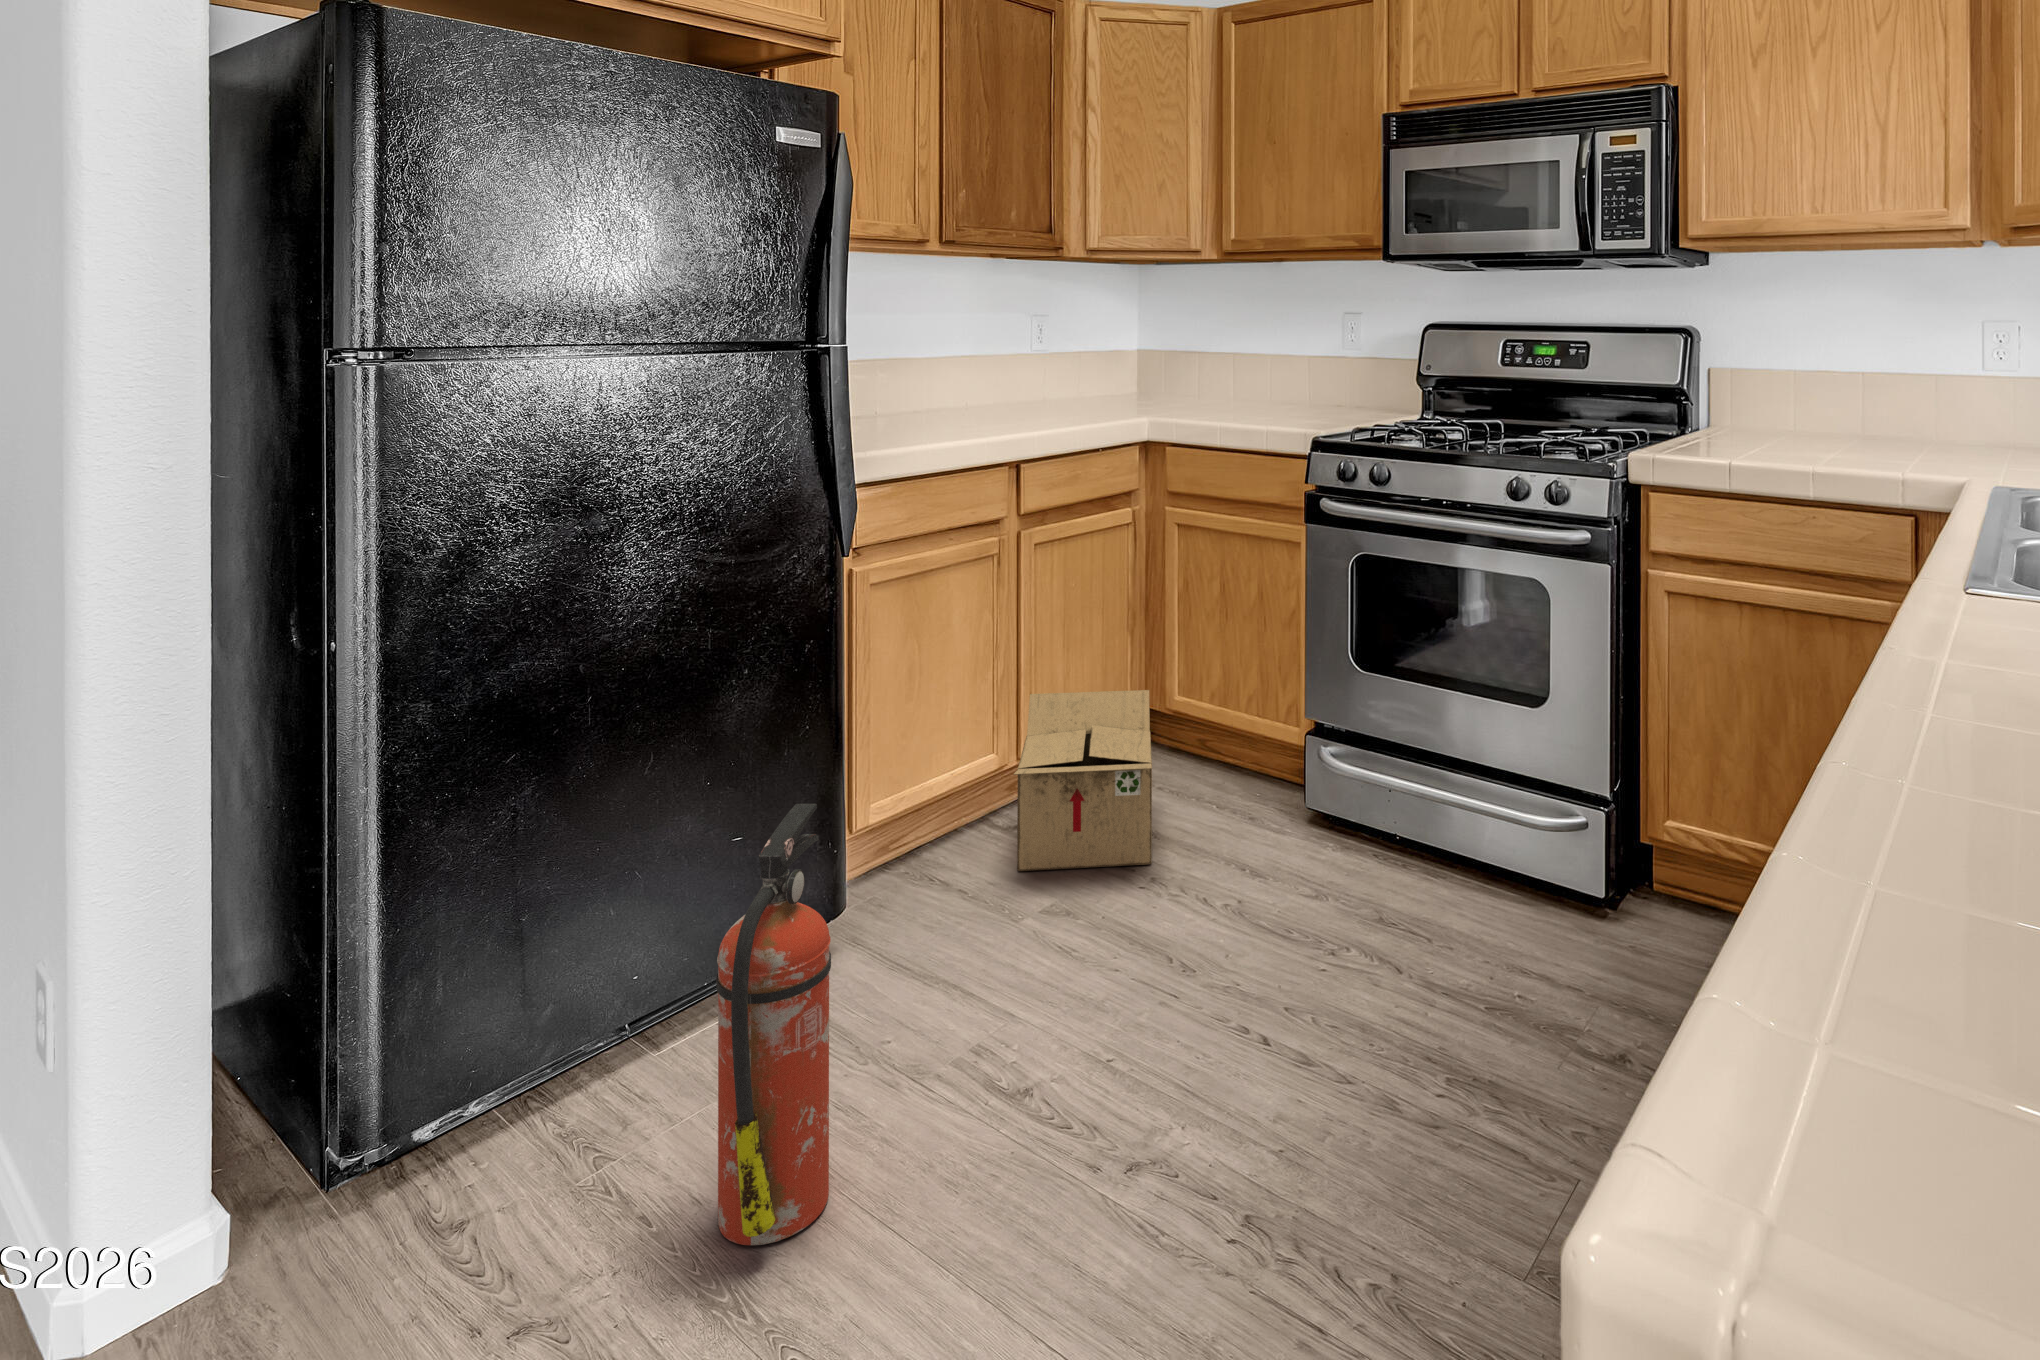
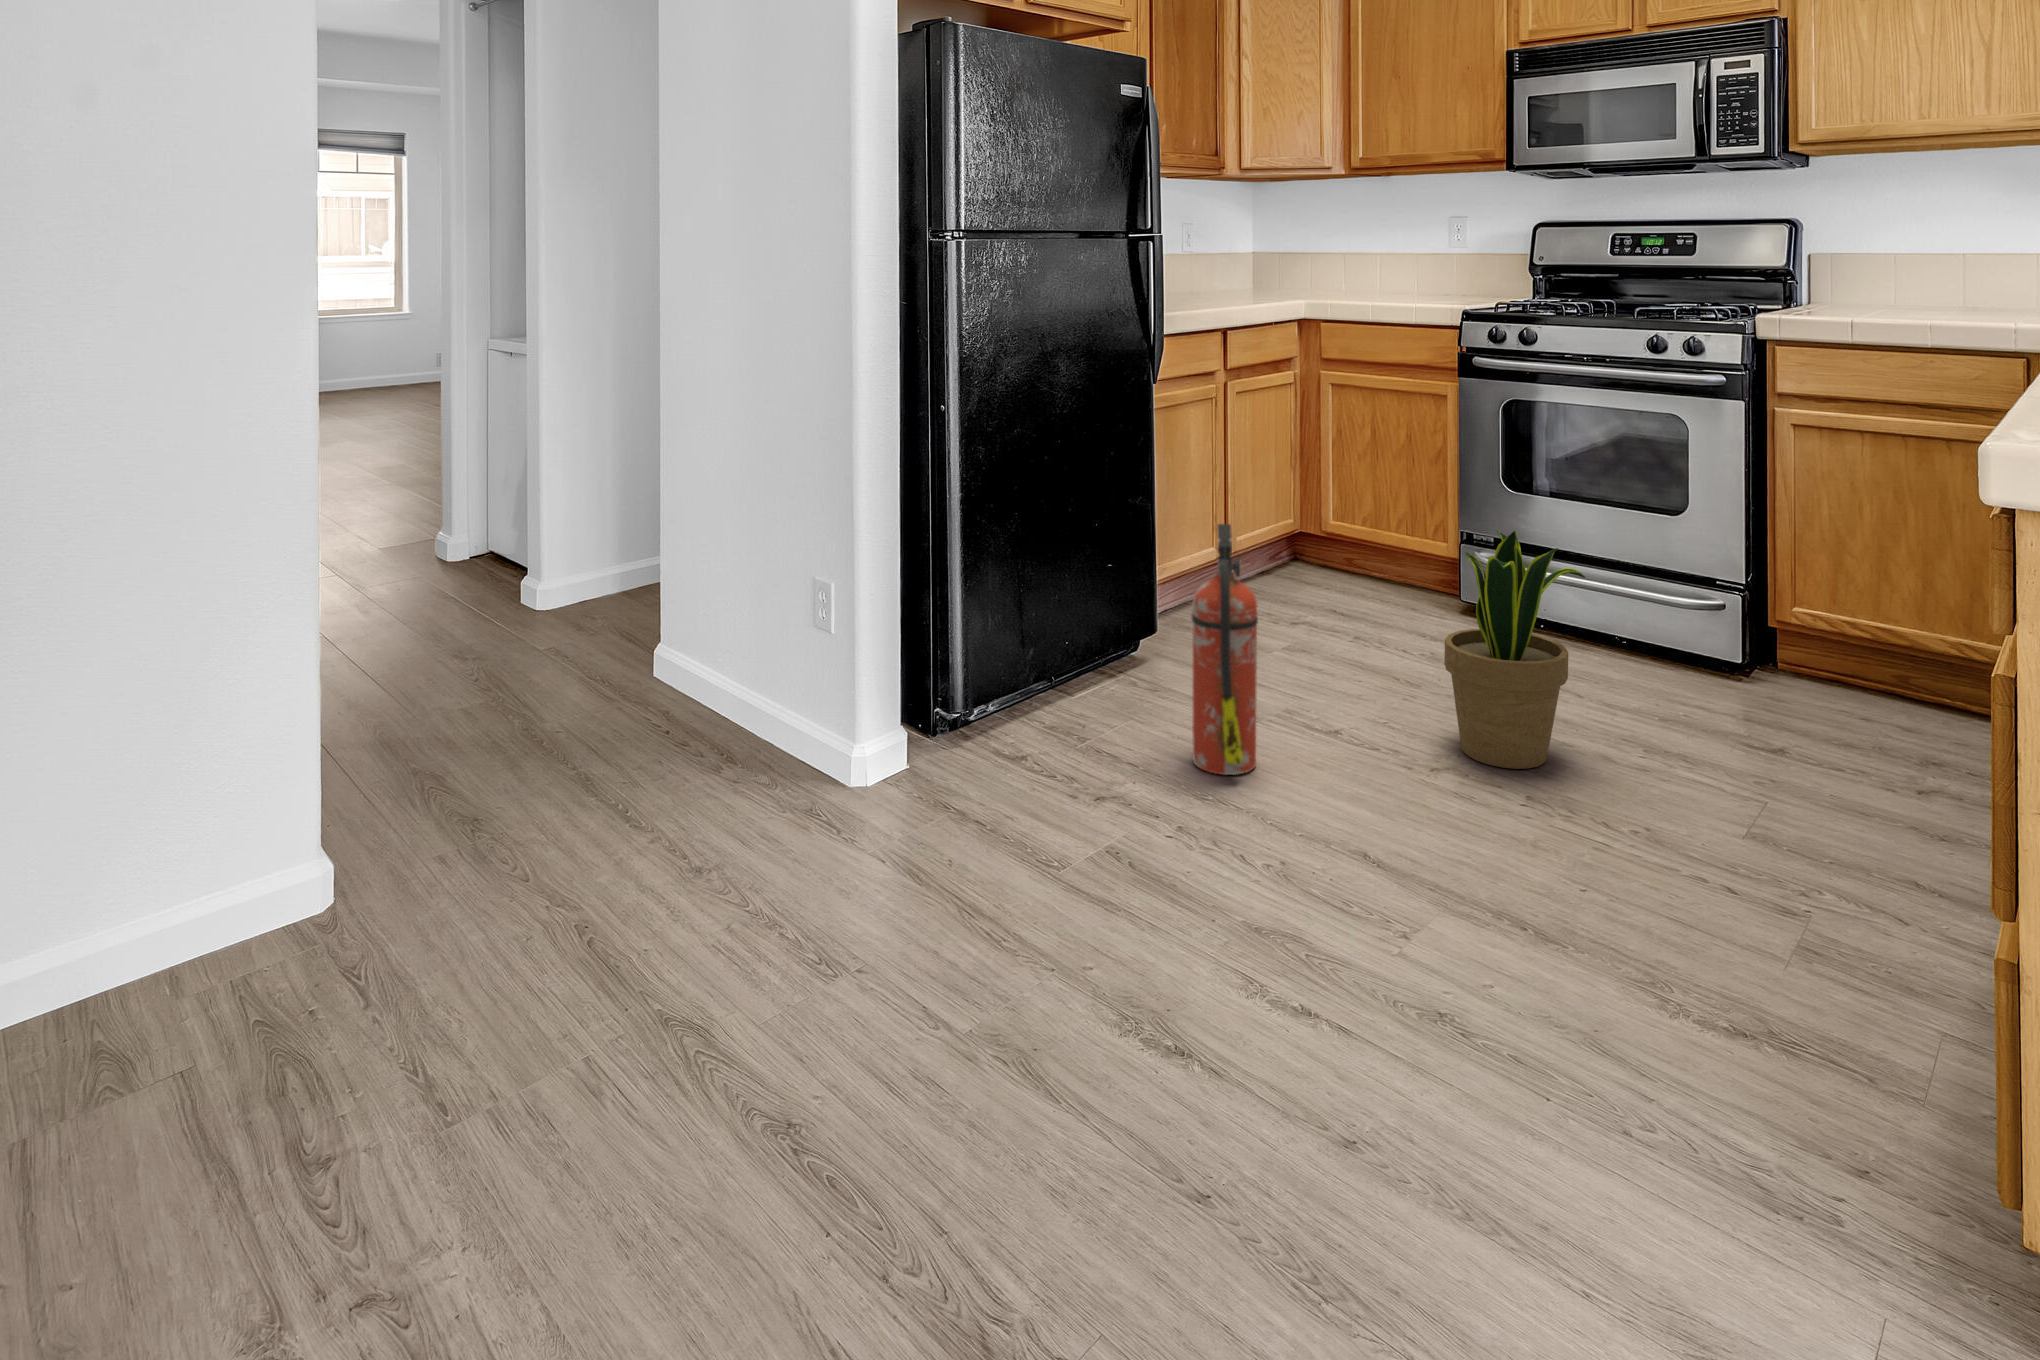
cardboard box: present [1014,690,1152,871] -> none [1236,508,1361,626]
potted plant: none [1148,787,1347,1180] -> present [1444,531,1586,769]

